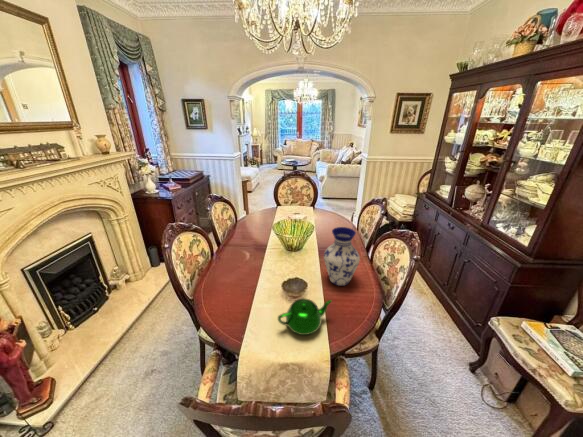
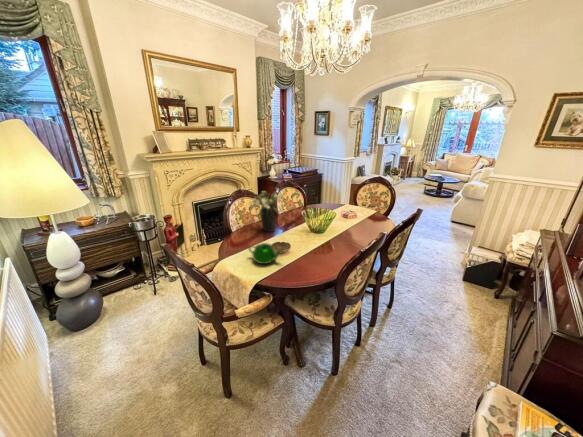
flower arrangement: none [209,217,264,277] -> present [249,191,283,232]
vase: present [324,227,360,286] -> none [305,210,333,257]

